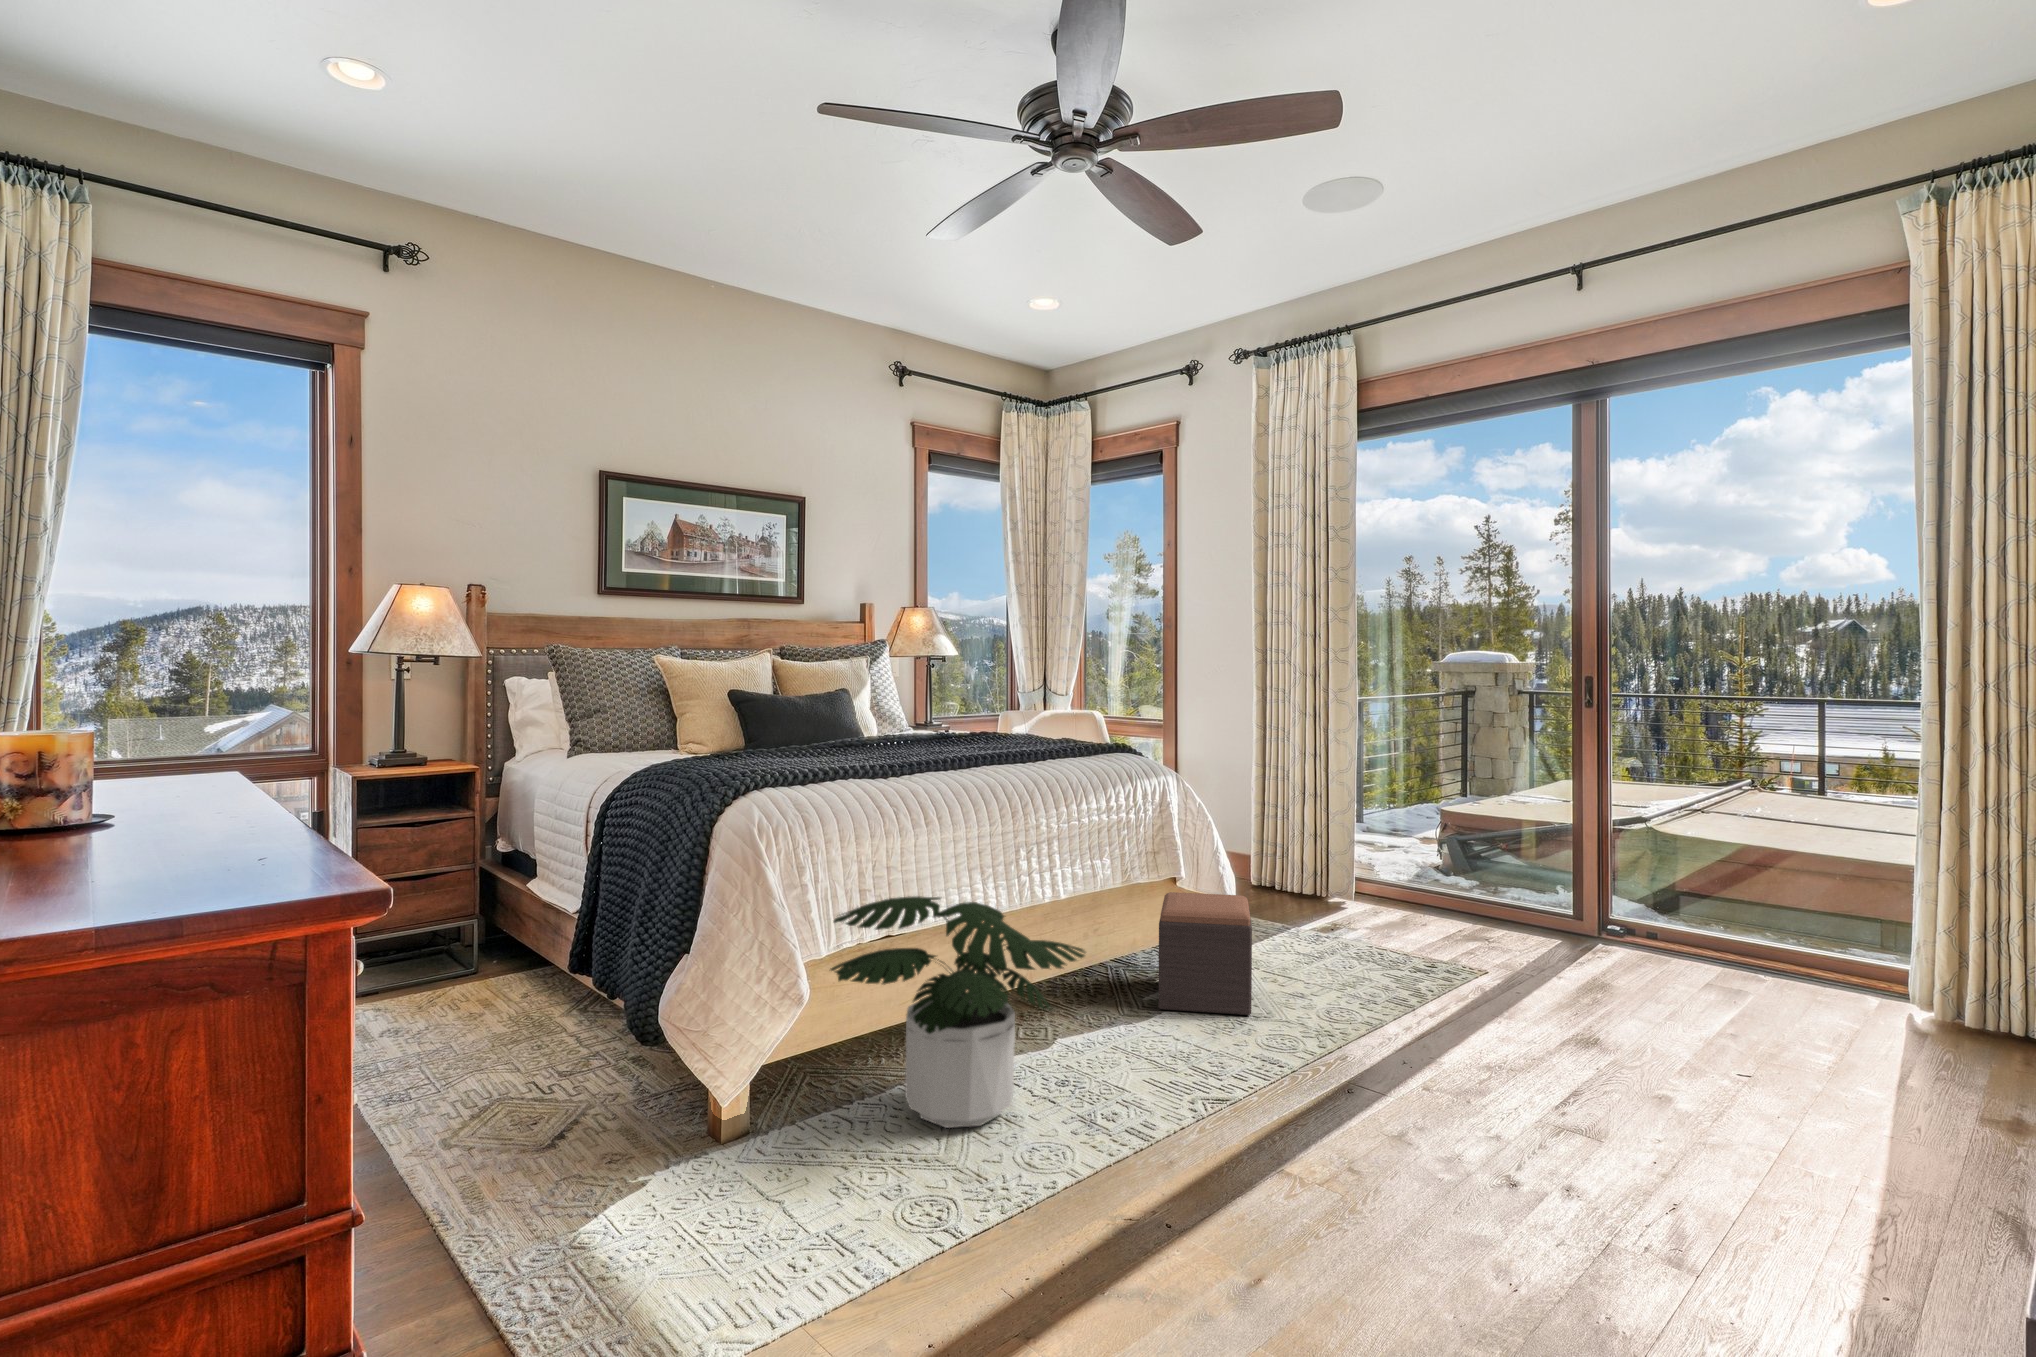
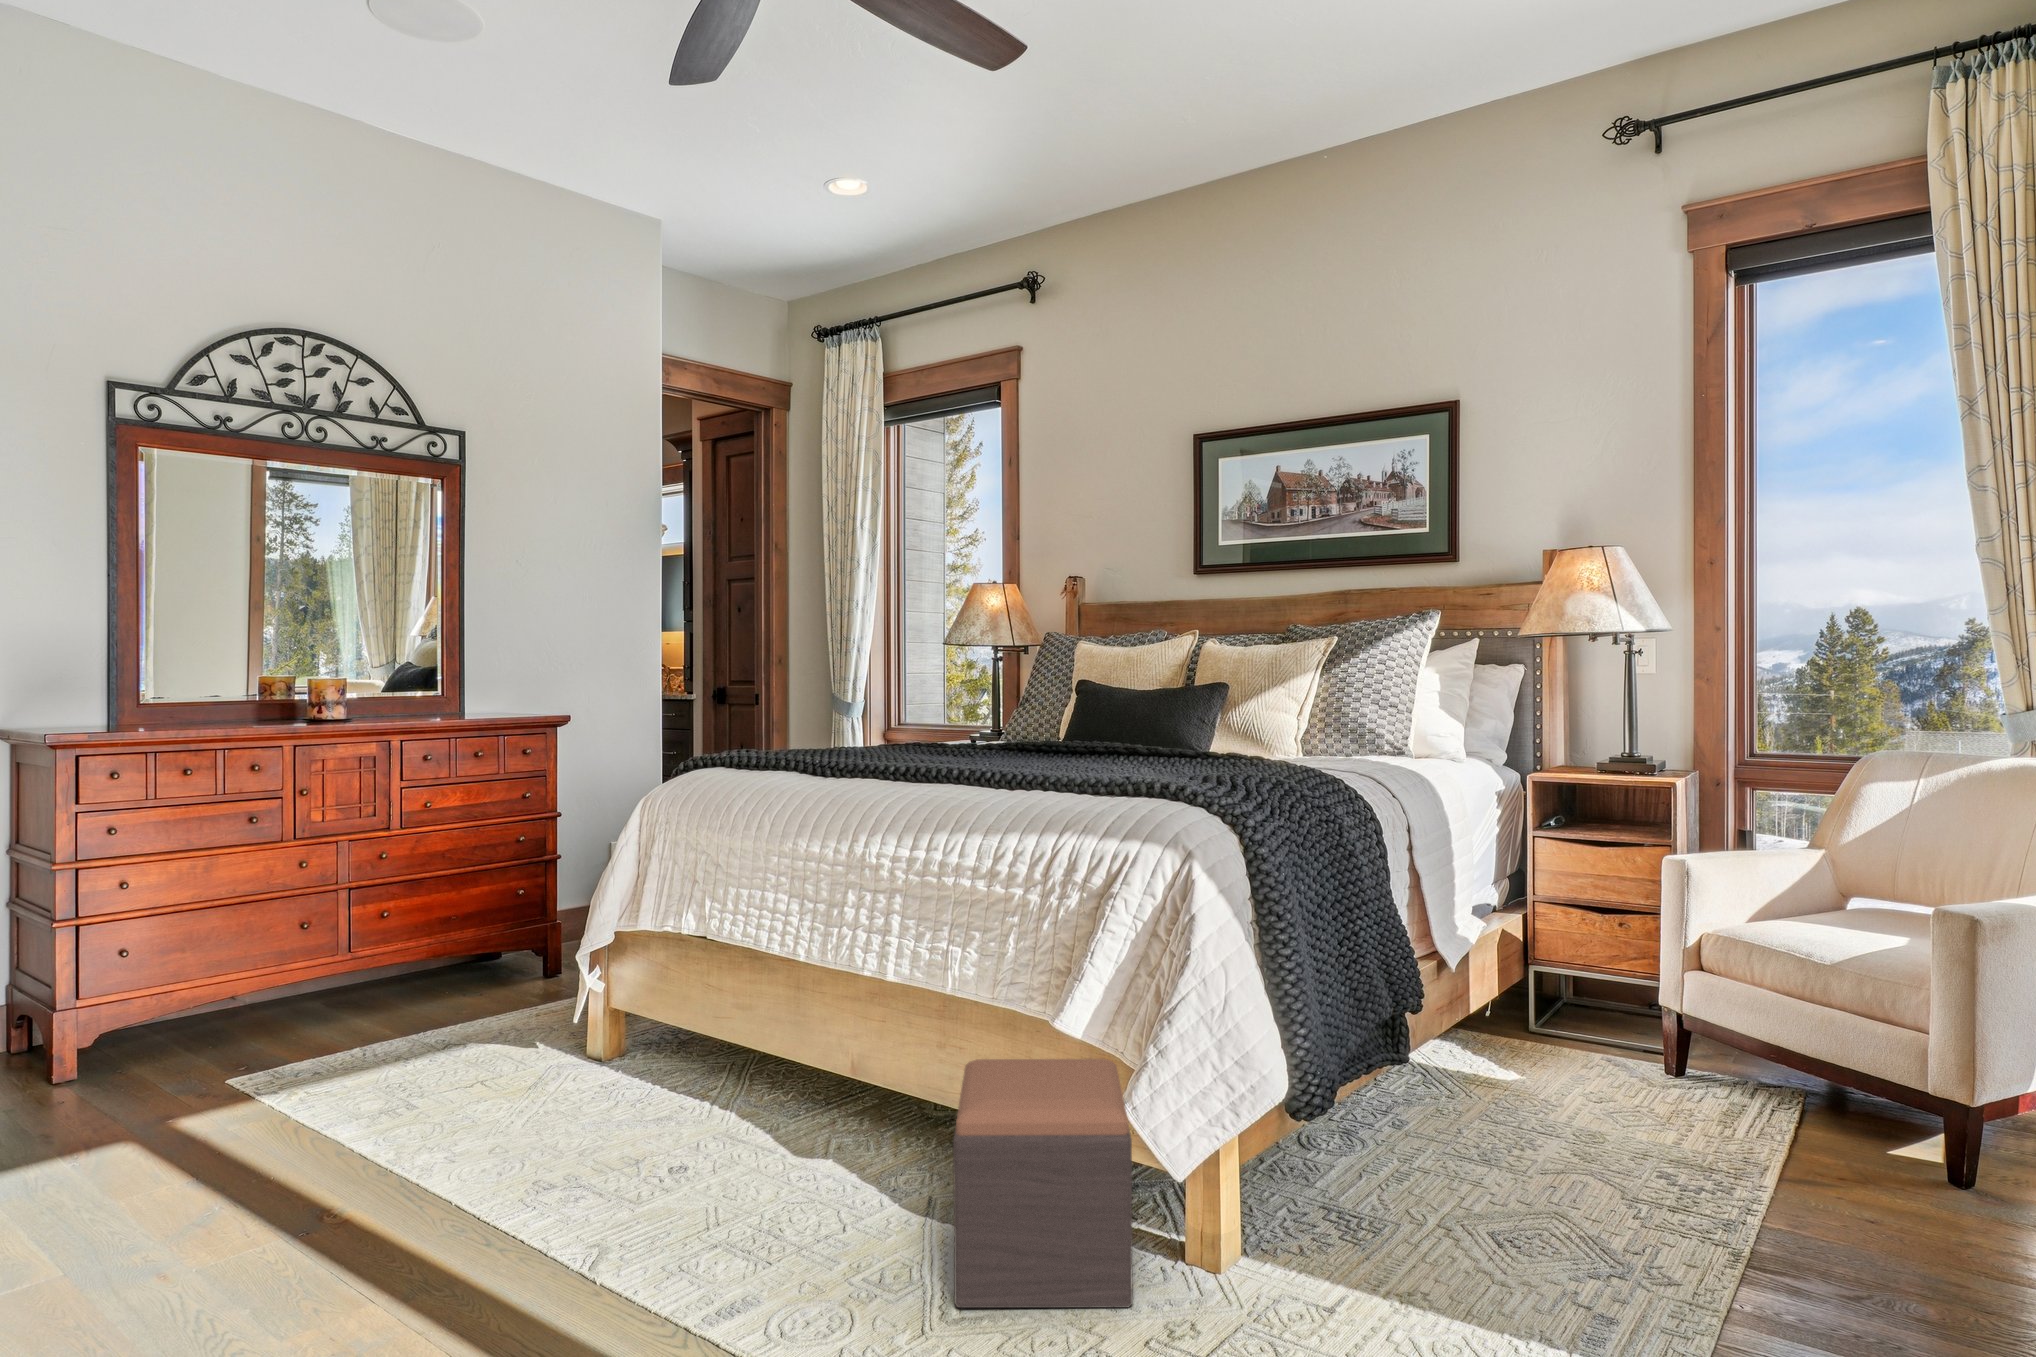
potted plant: present [831,896,1085,1128] -> none [456,890,751,1156]

